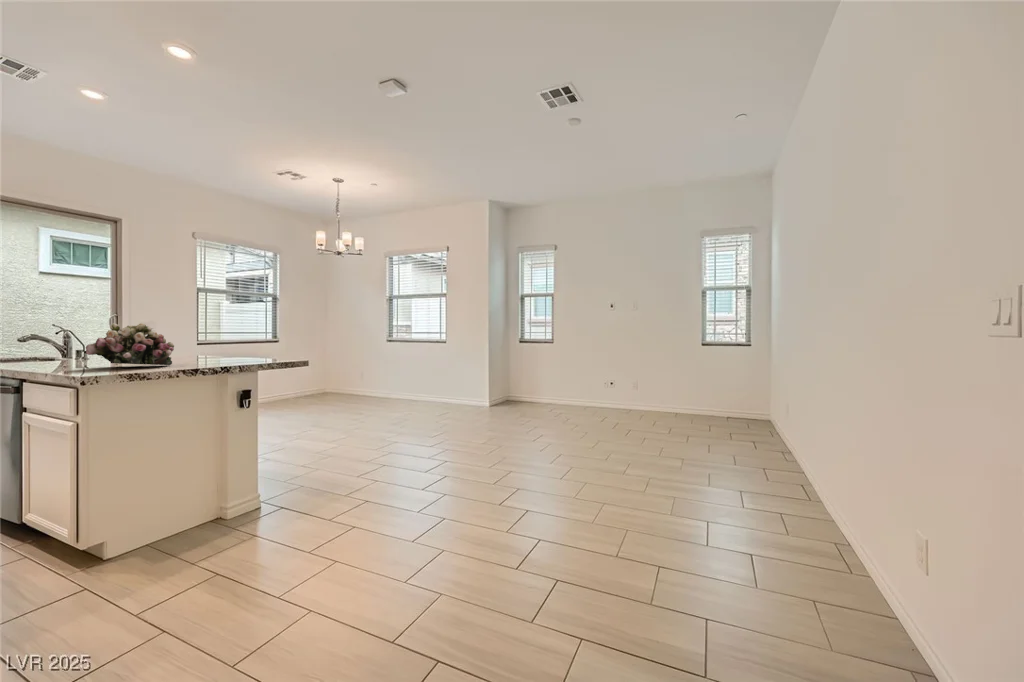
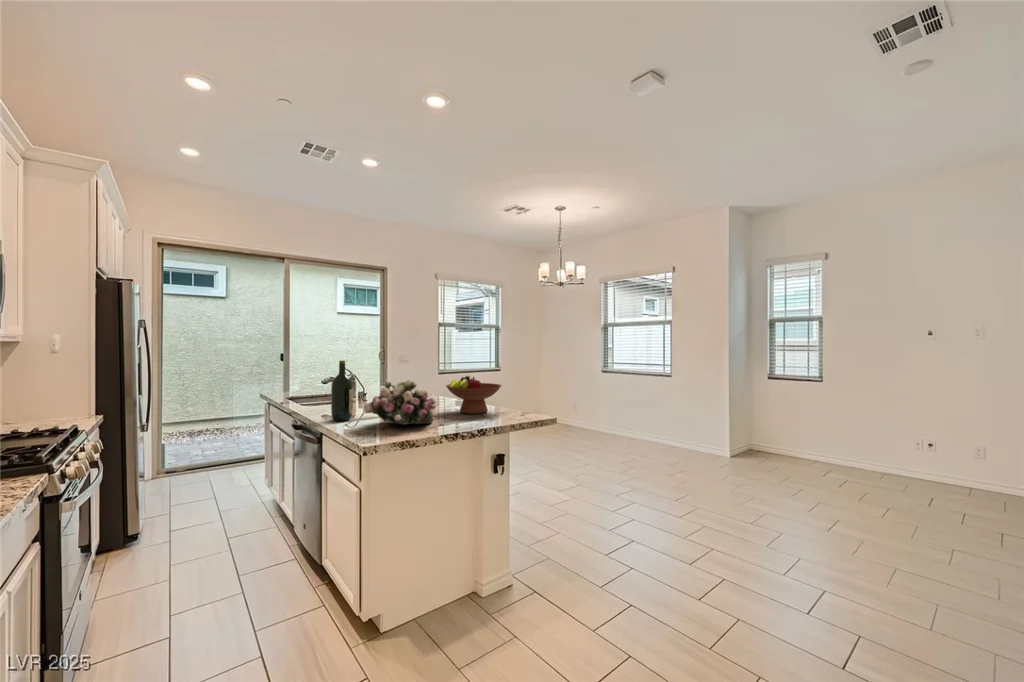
wine bottle: none [40,306,71,368] -> present [331,360,353,421]
fruit bowl: none [190,326,252,361] -> present [446,376,502,414]

